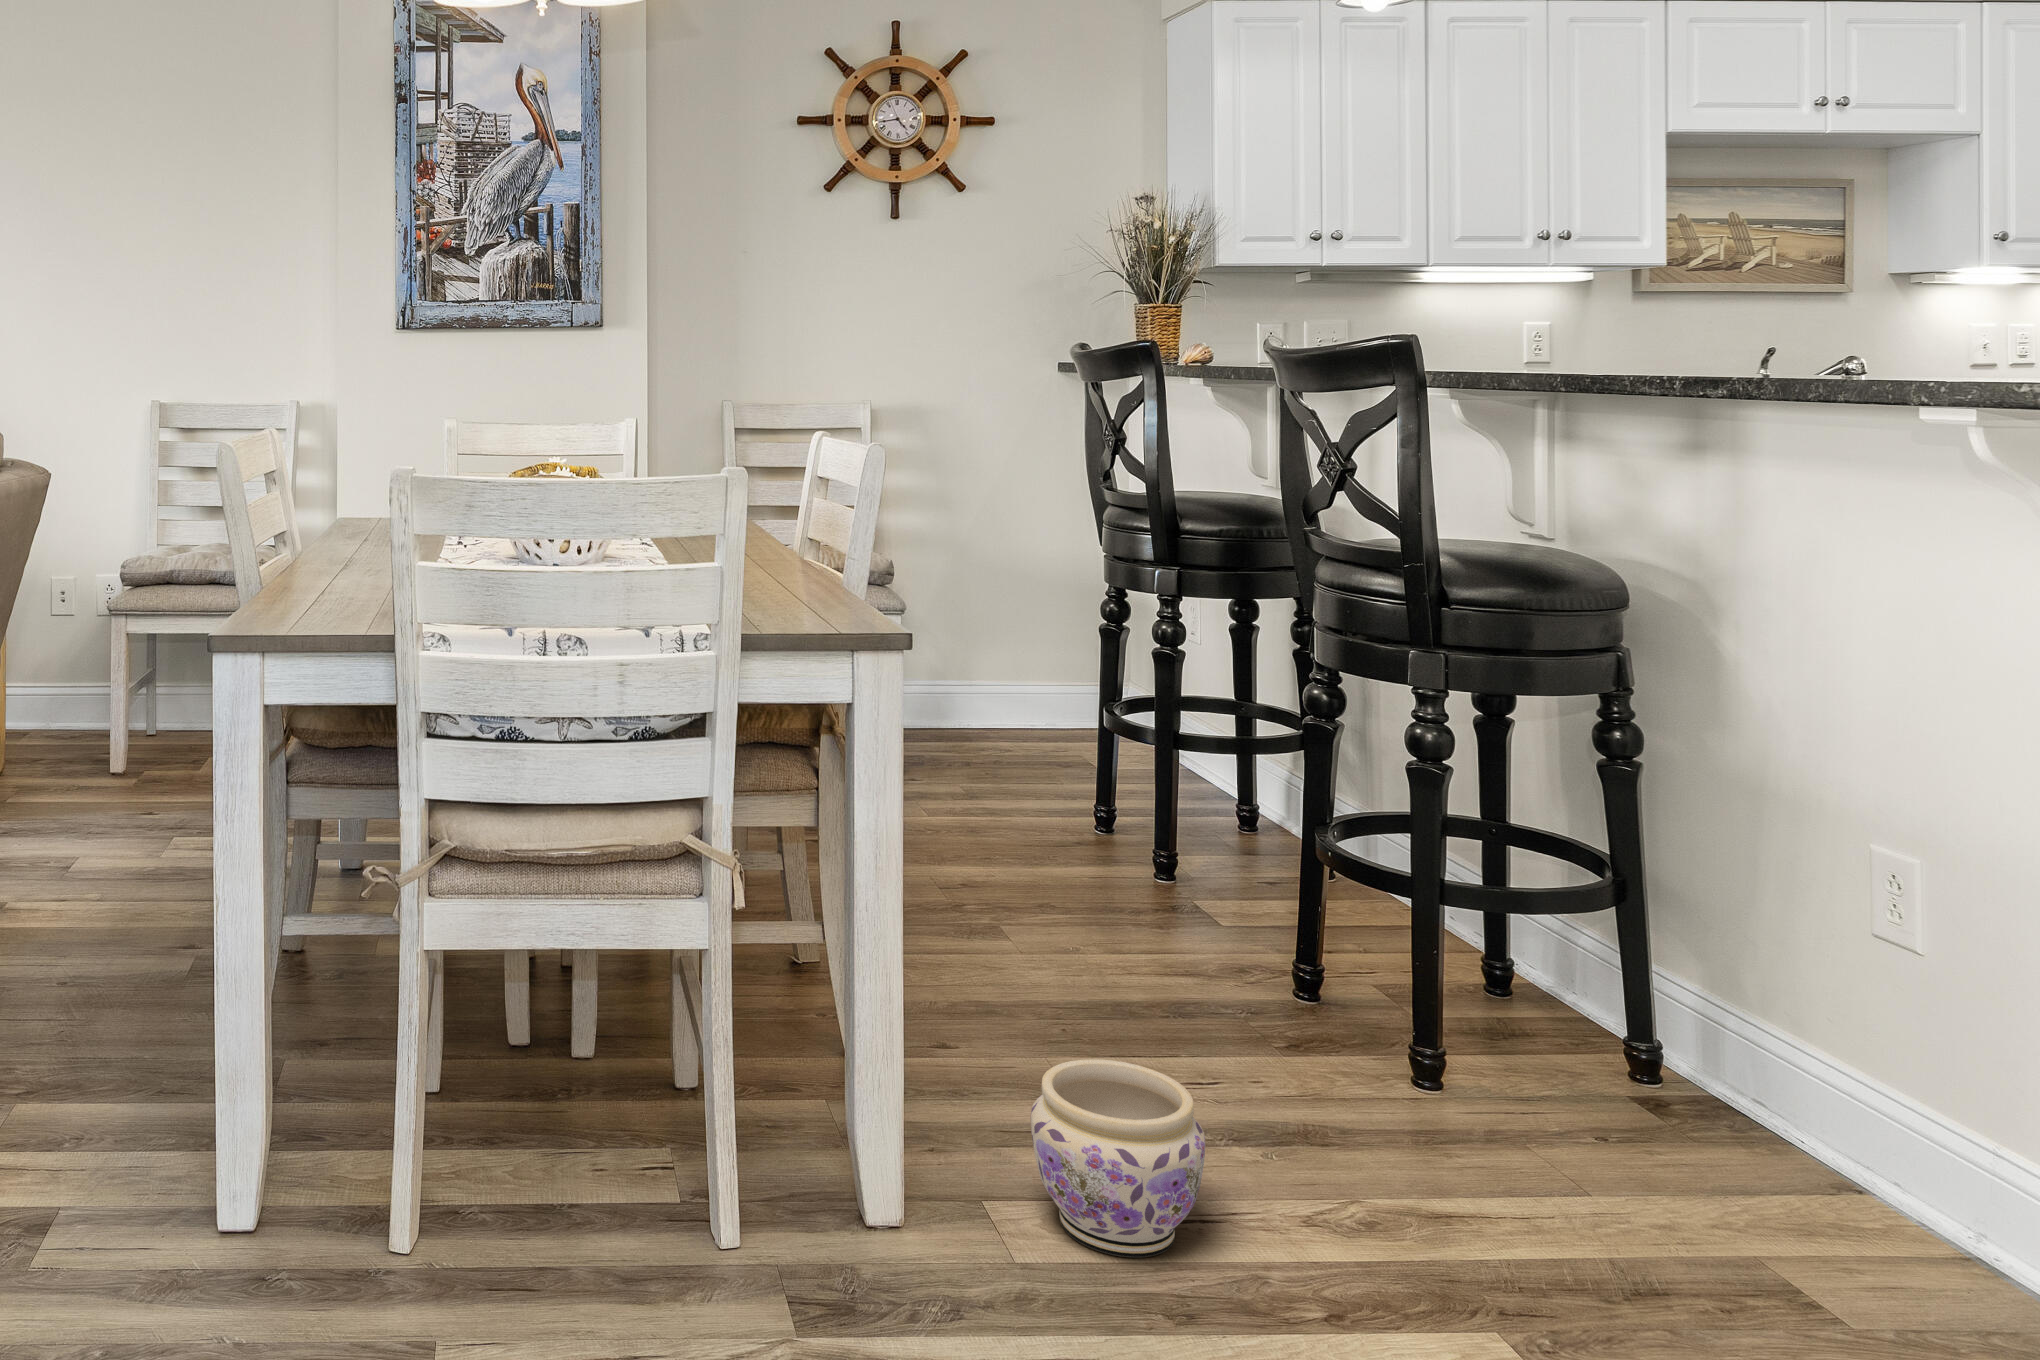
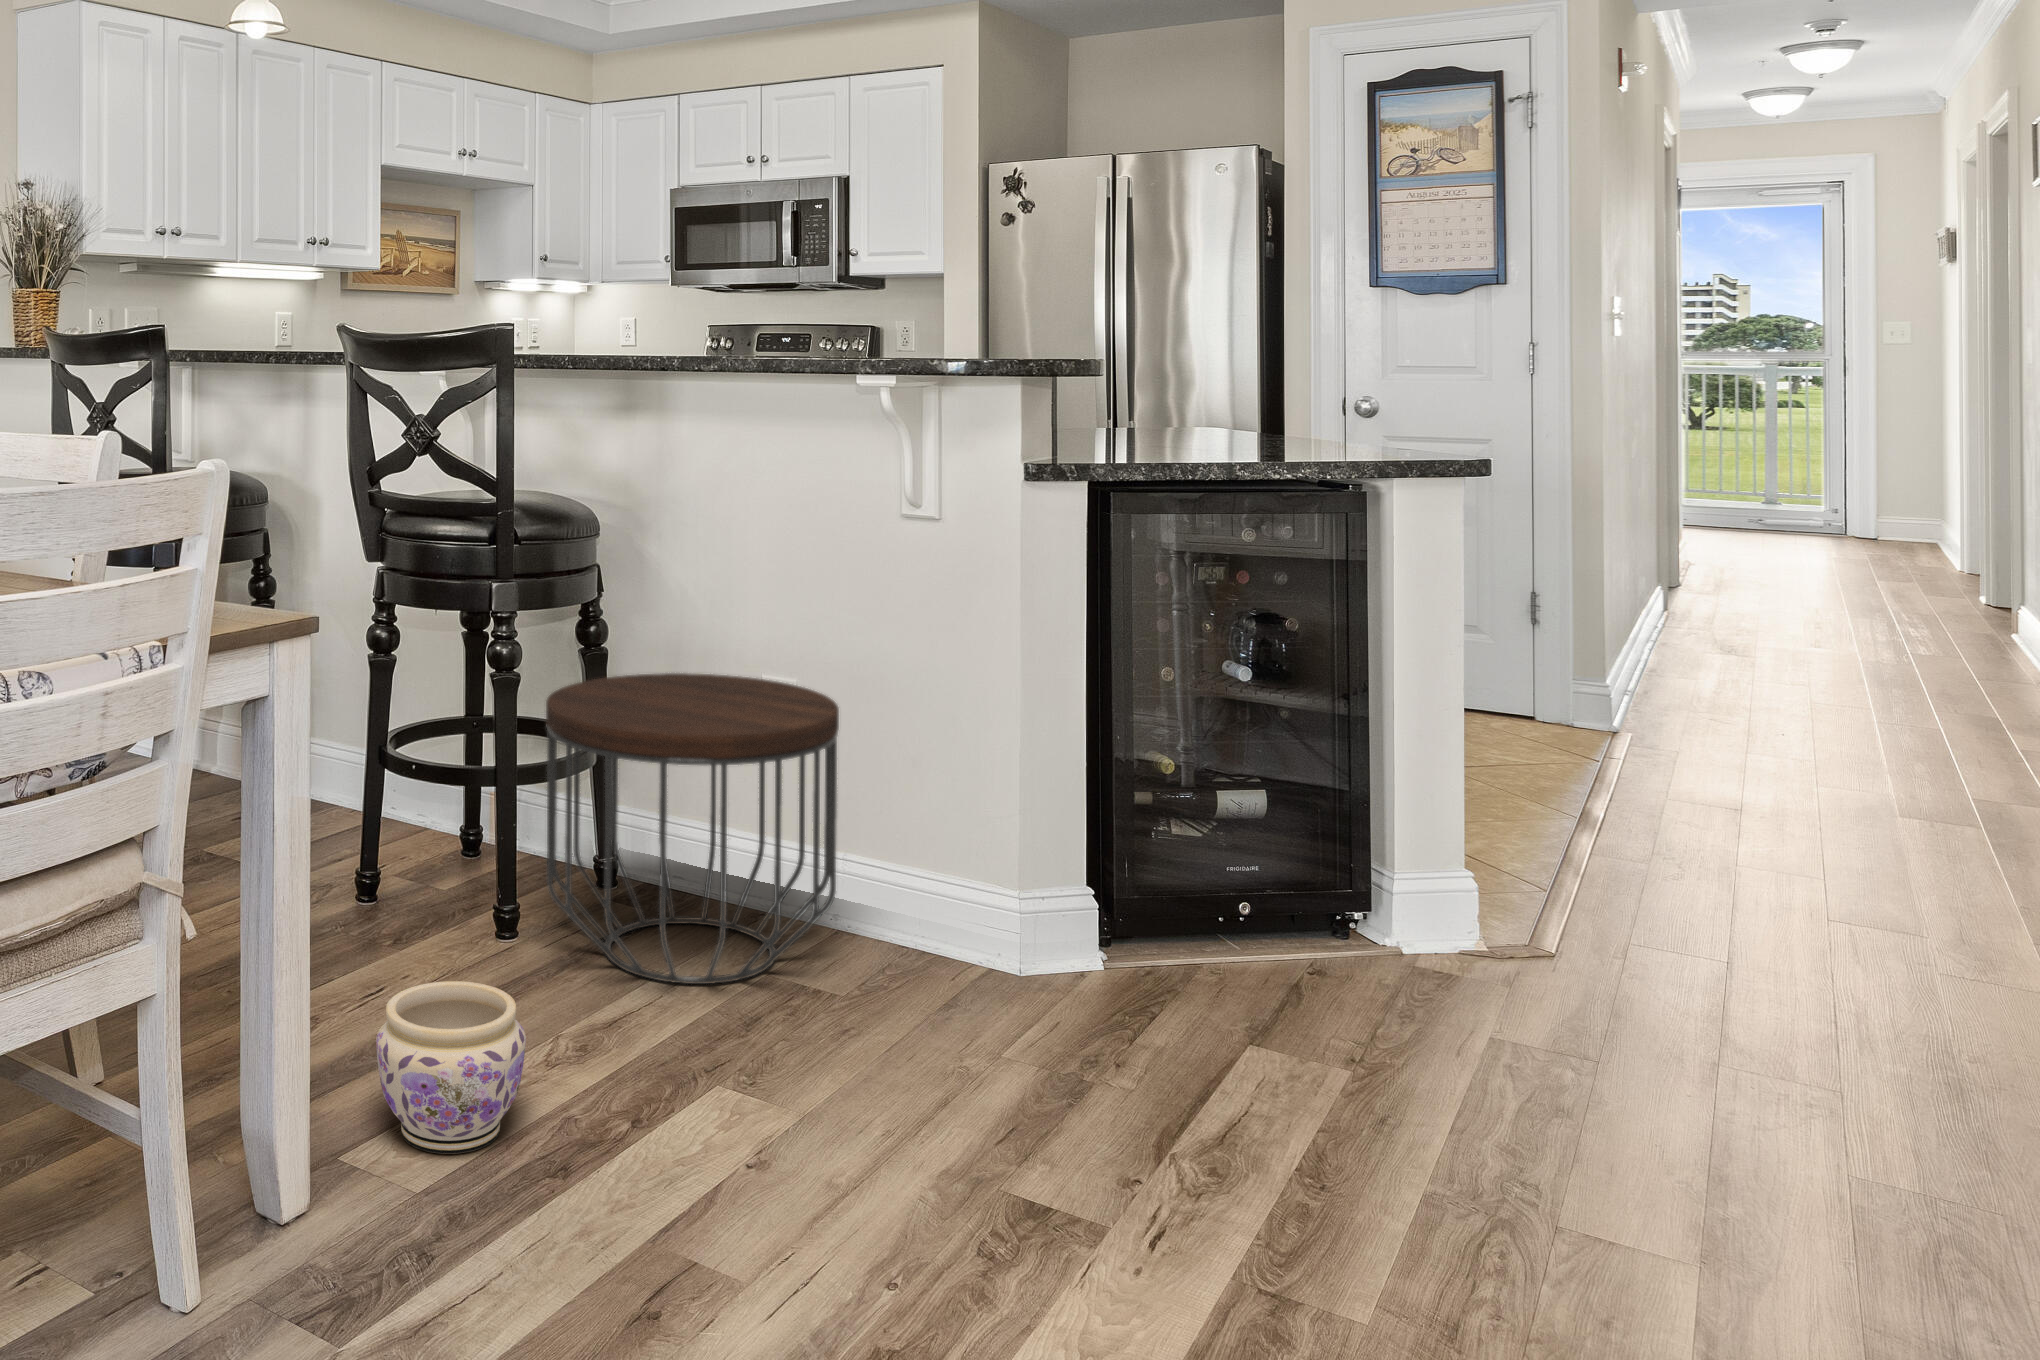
side table: none [1435,786,1913,1235] -> present [546,673,839,984]

